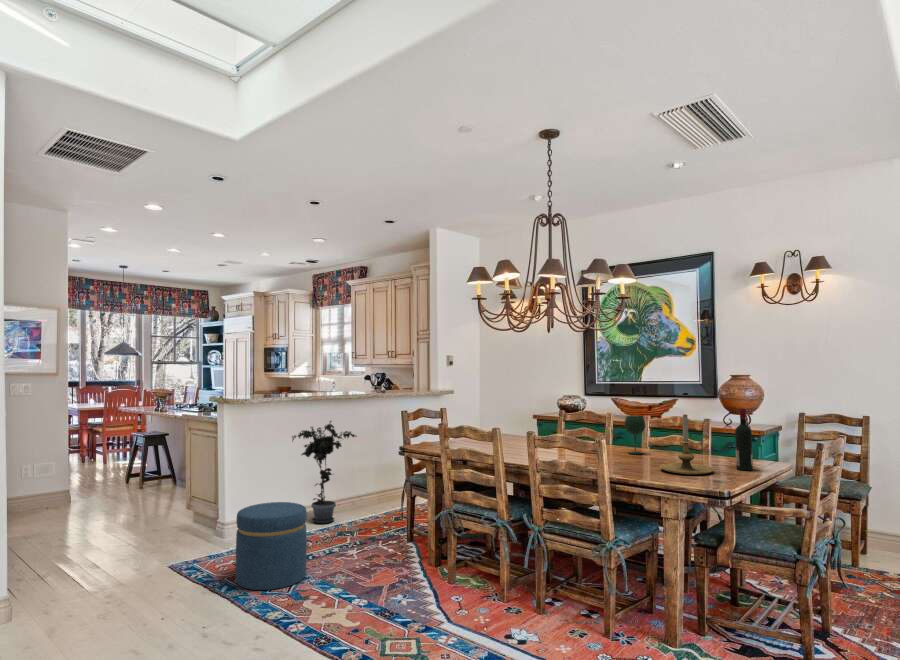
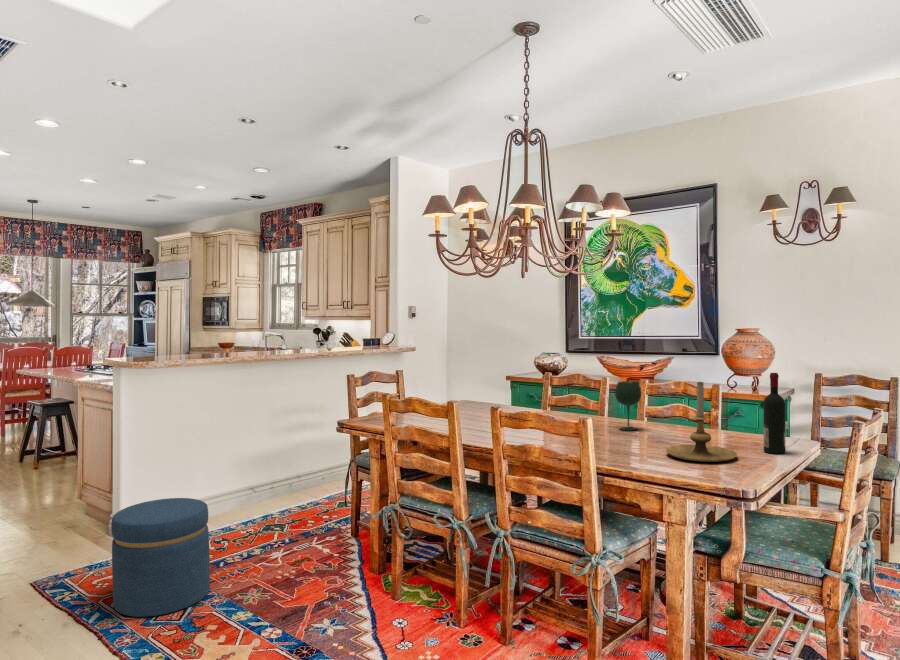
potted plant: present [292,421,357,523] -> none [203,389,288,514]

